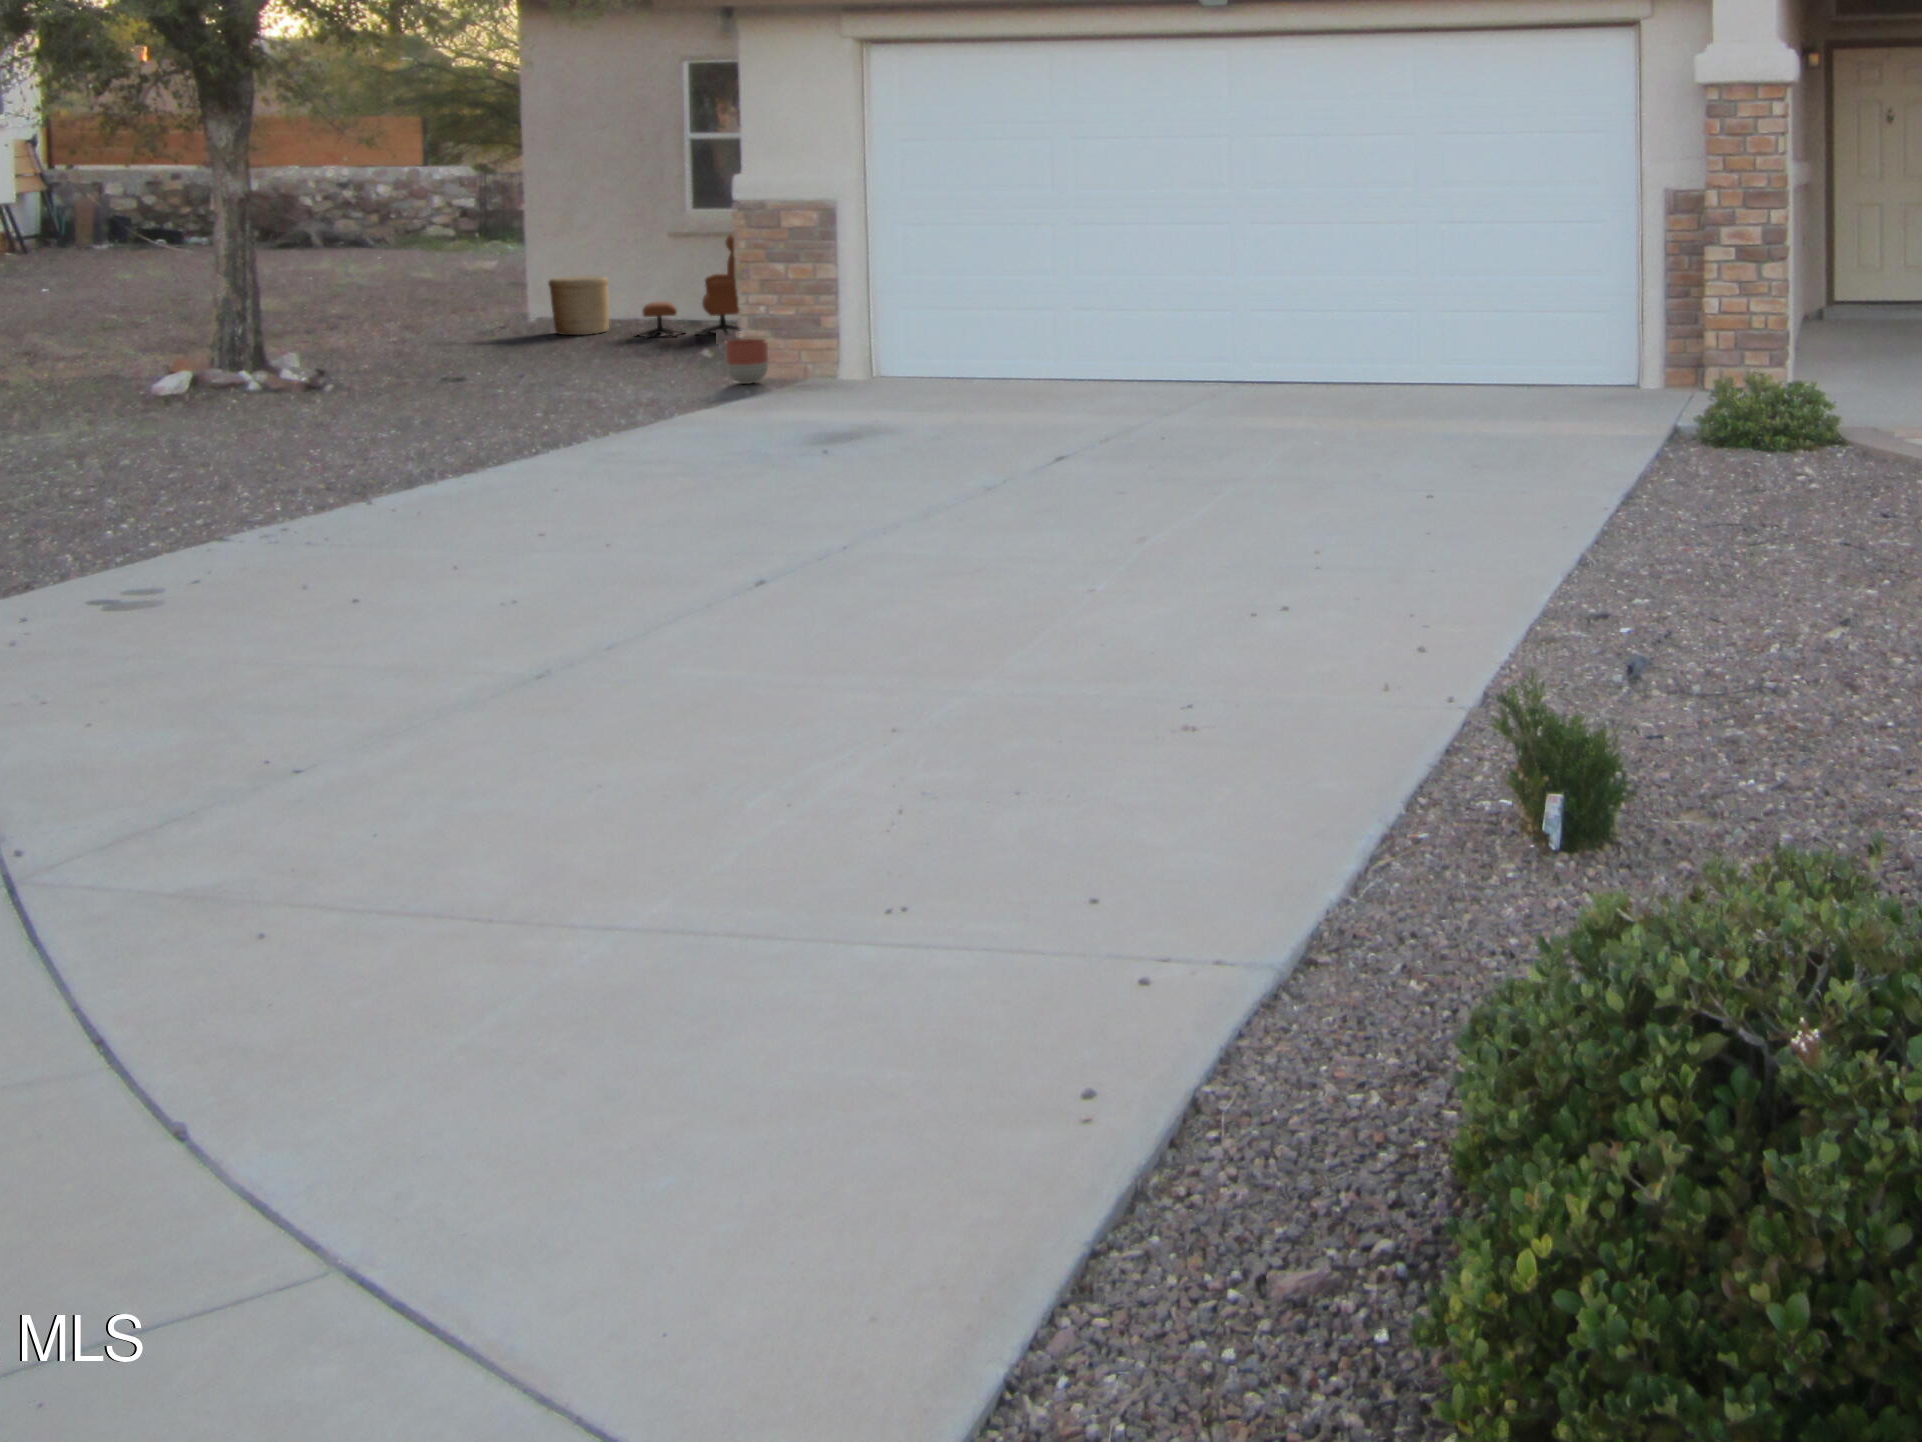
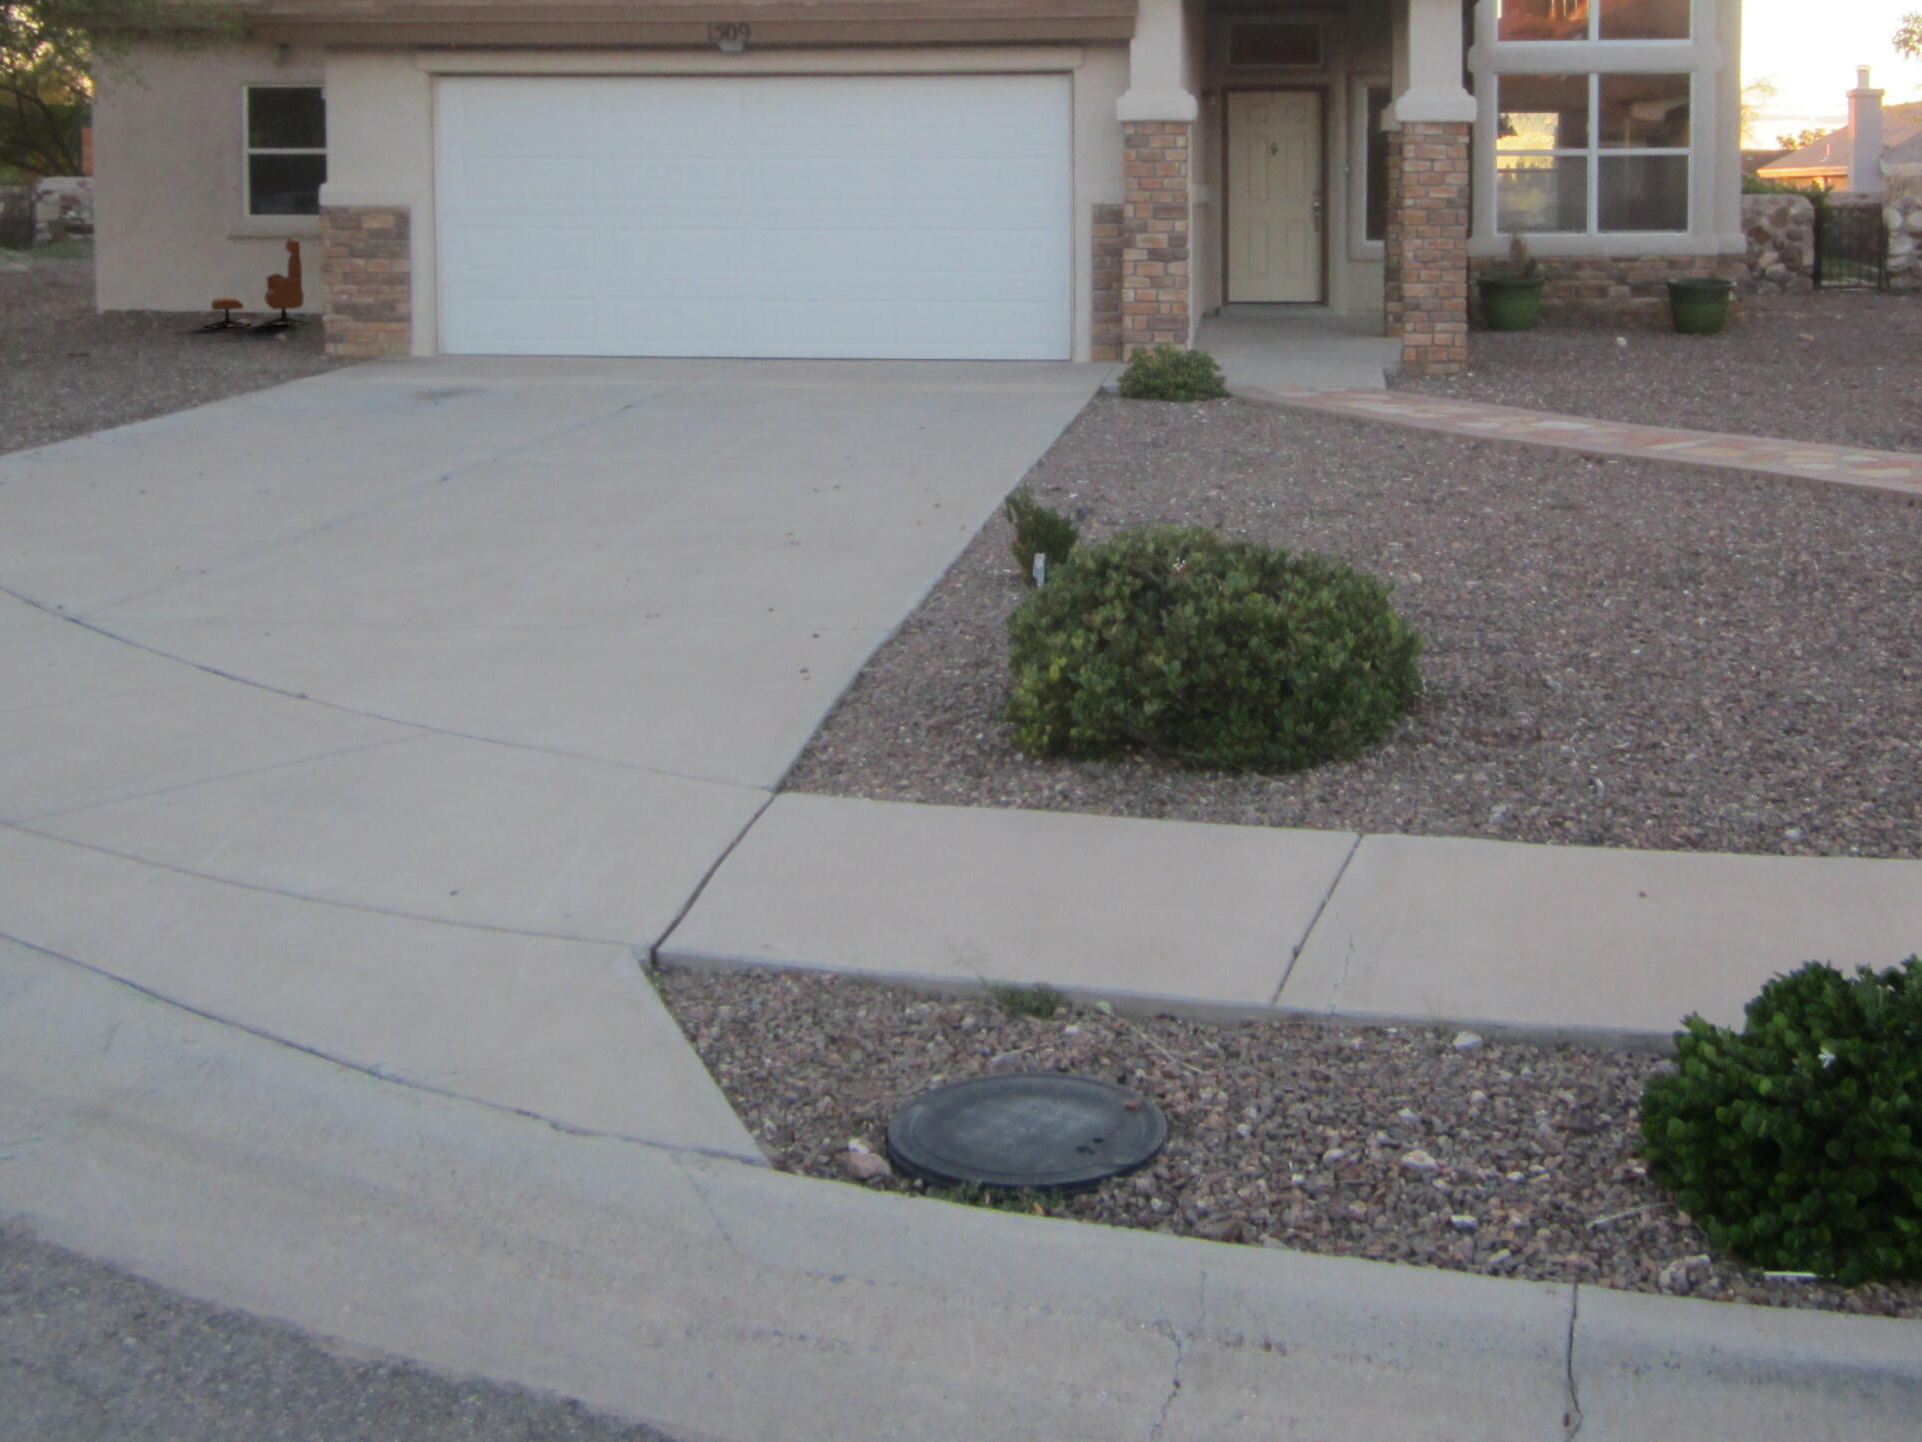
woven basket: present [549,276,609,335] -> none [123,274,178,326]
planter: present [725,339,768,384] -> none [312,324,349,362]

